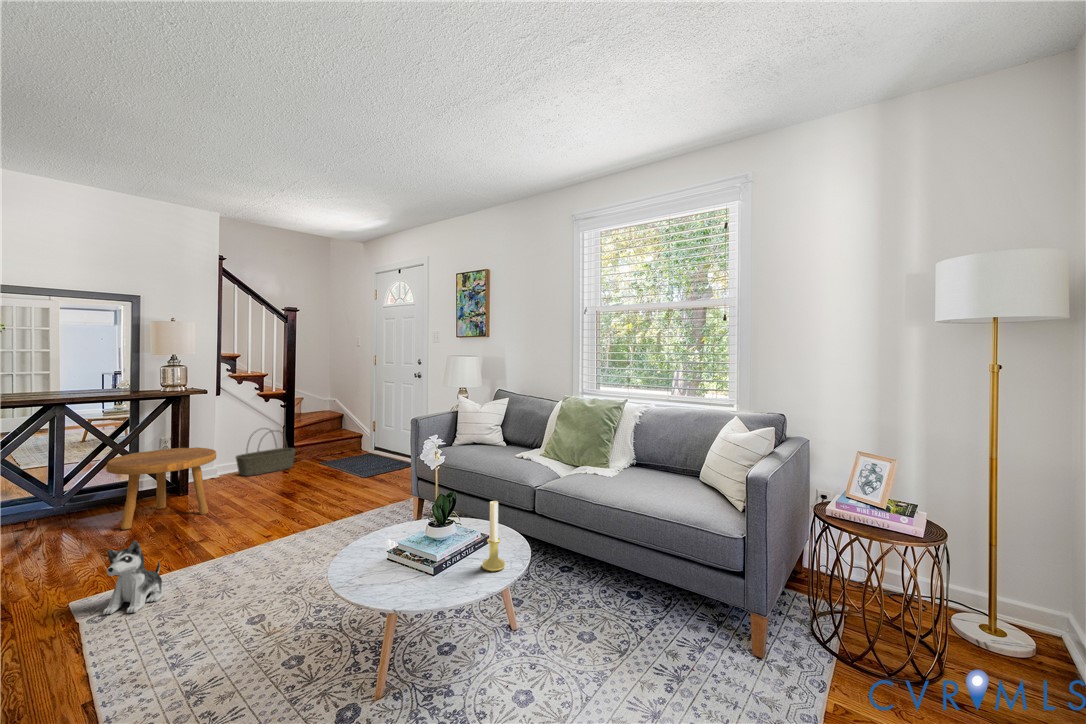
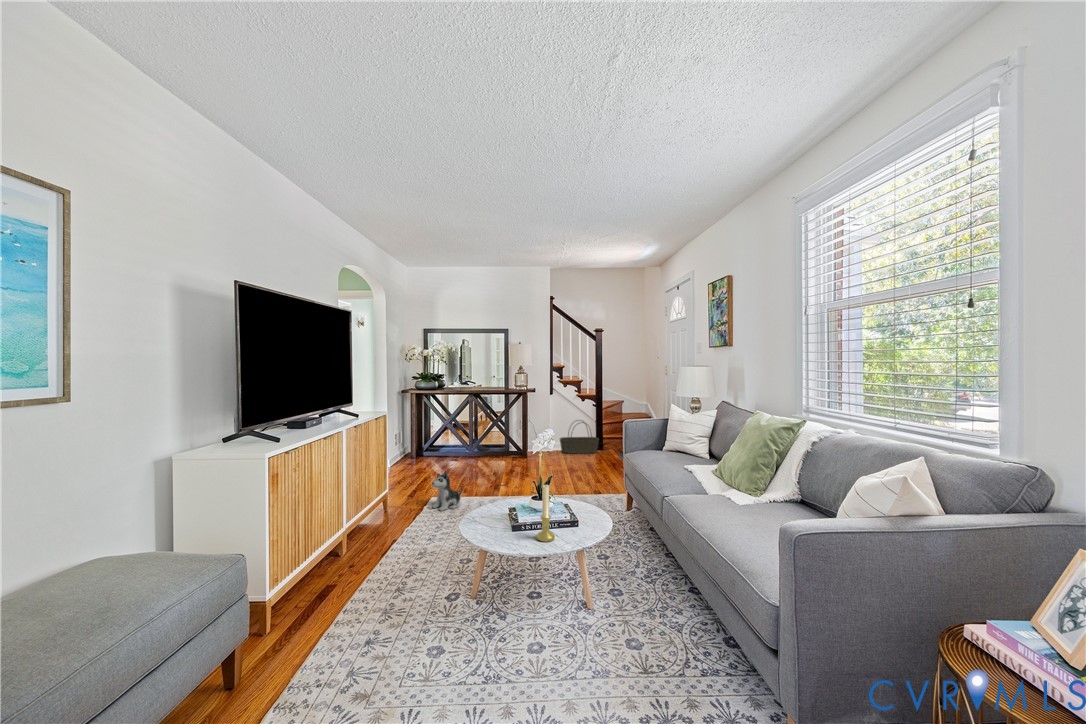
footstool: present [106,447,216,530] -> none [476,426,529,471]

